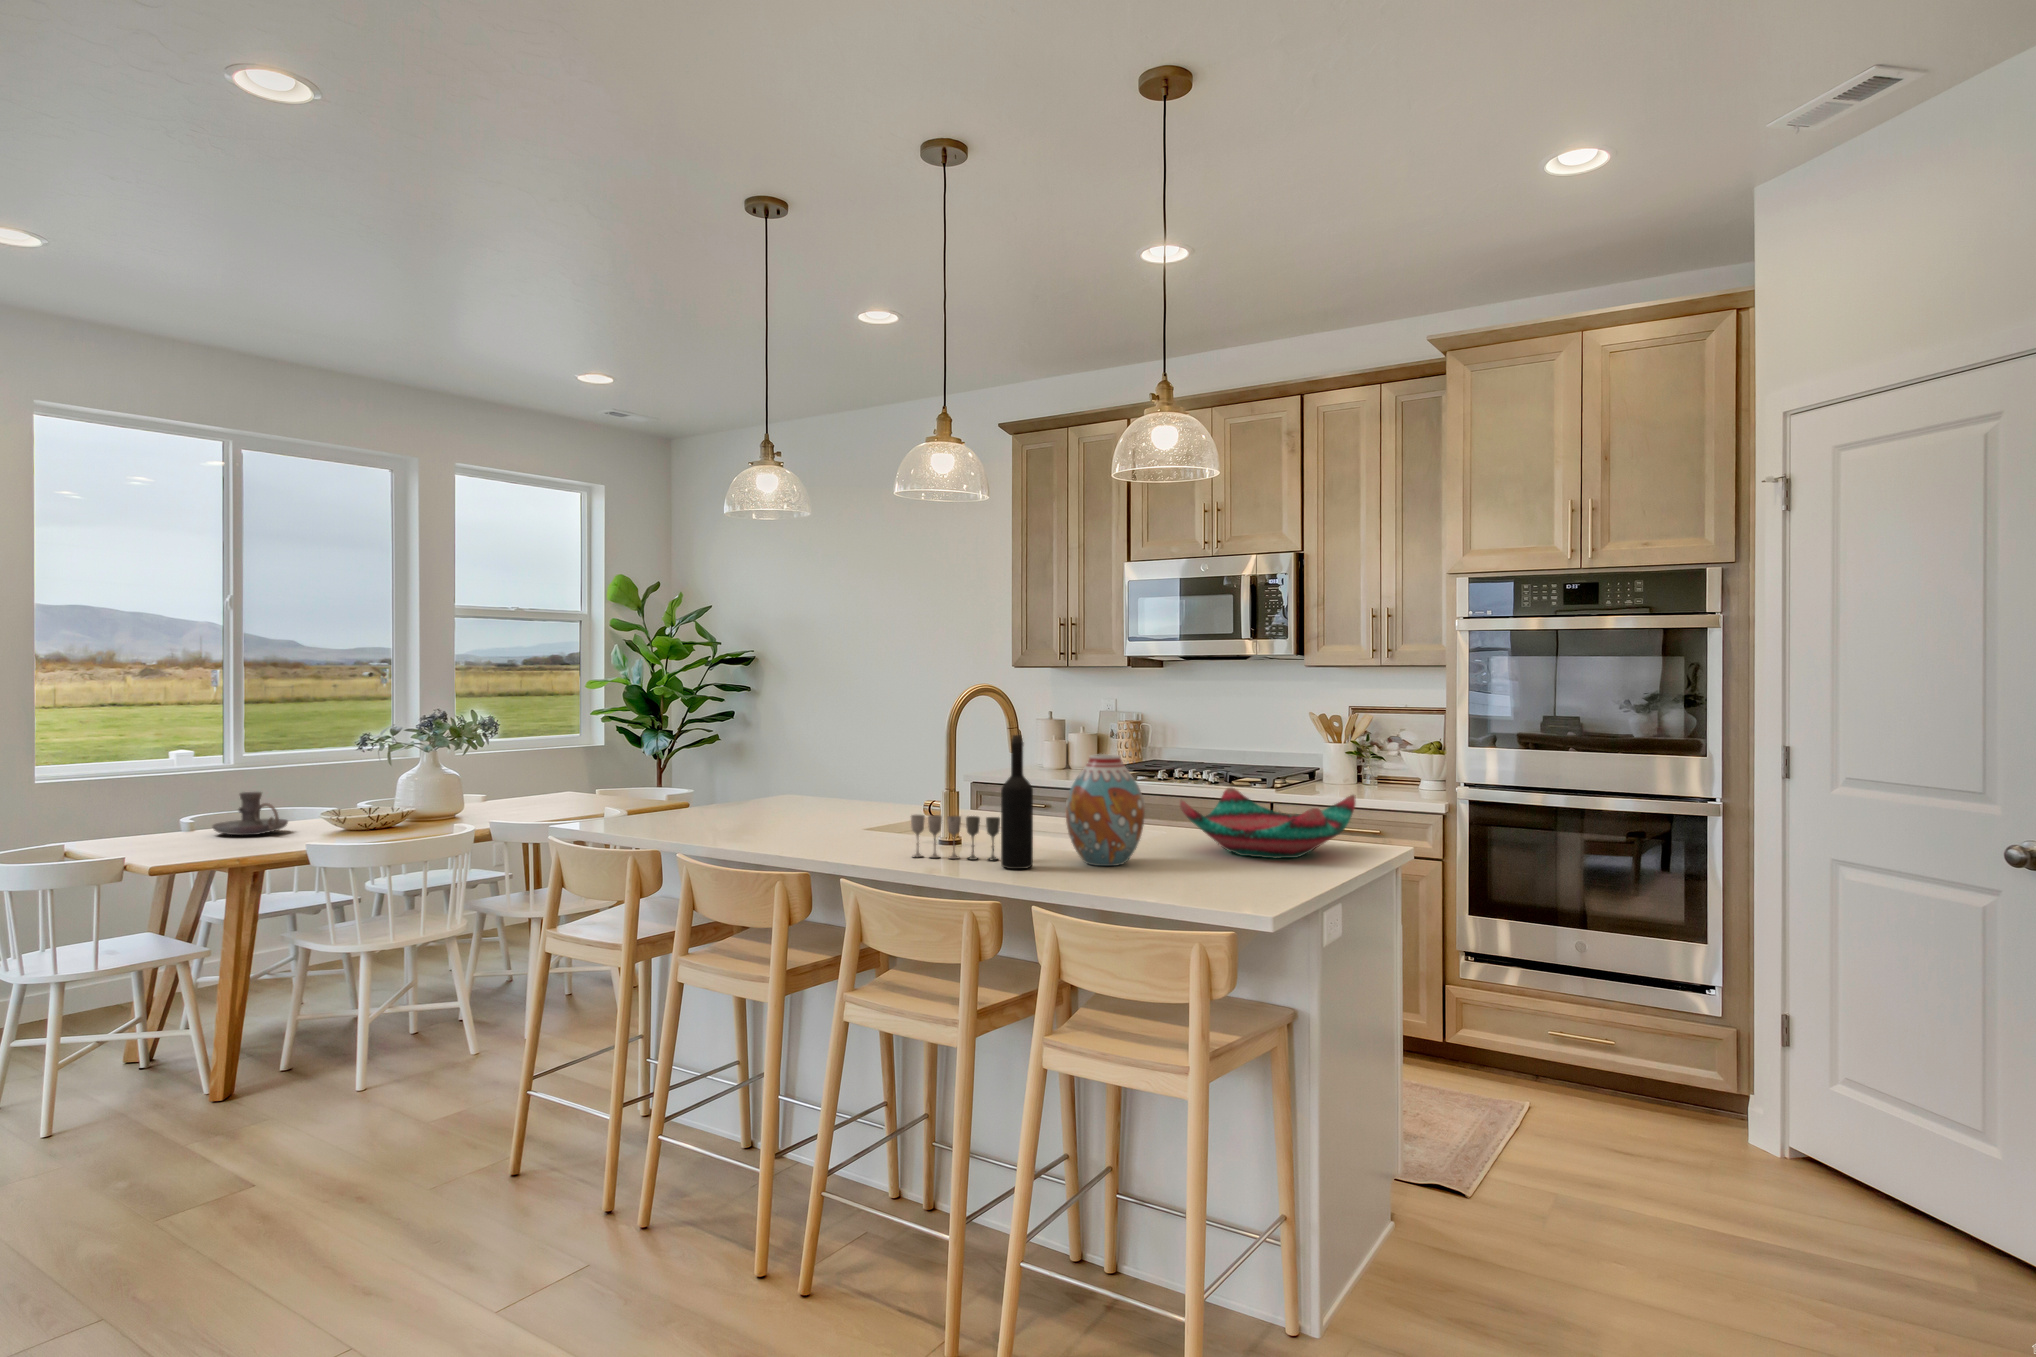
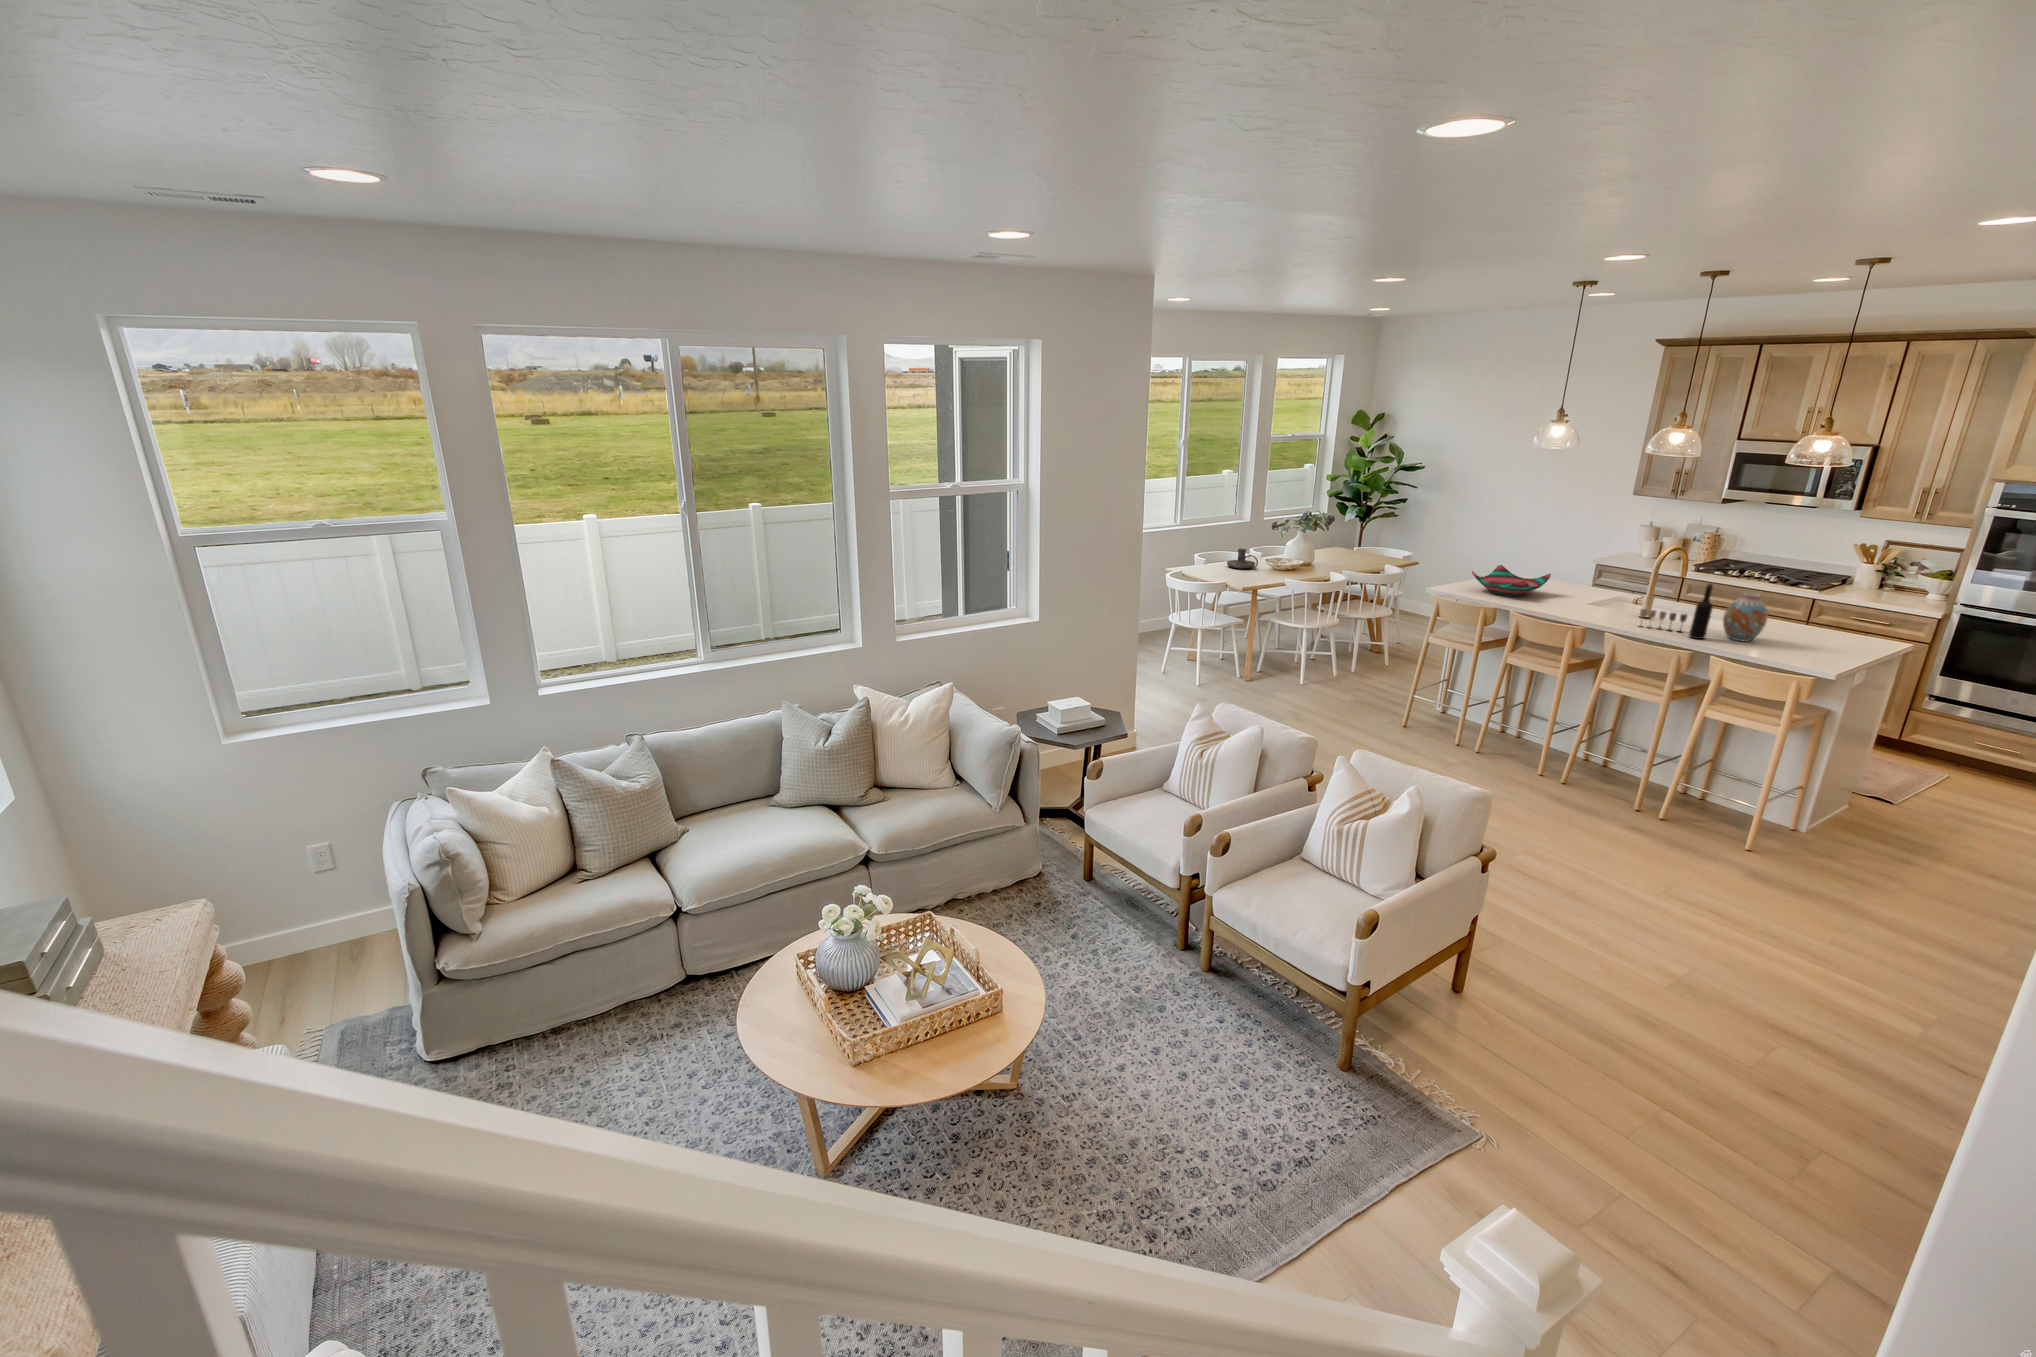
decorative bowl: present [1180,788,1356,858] -> present [1472,565,1551,596]

